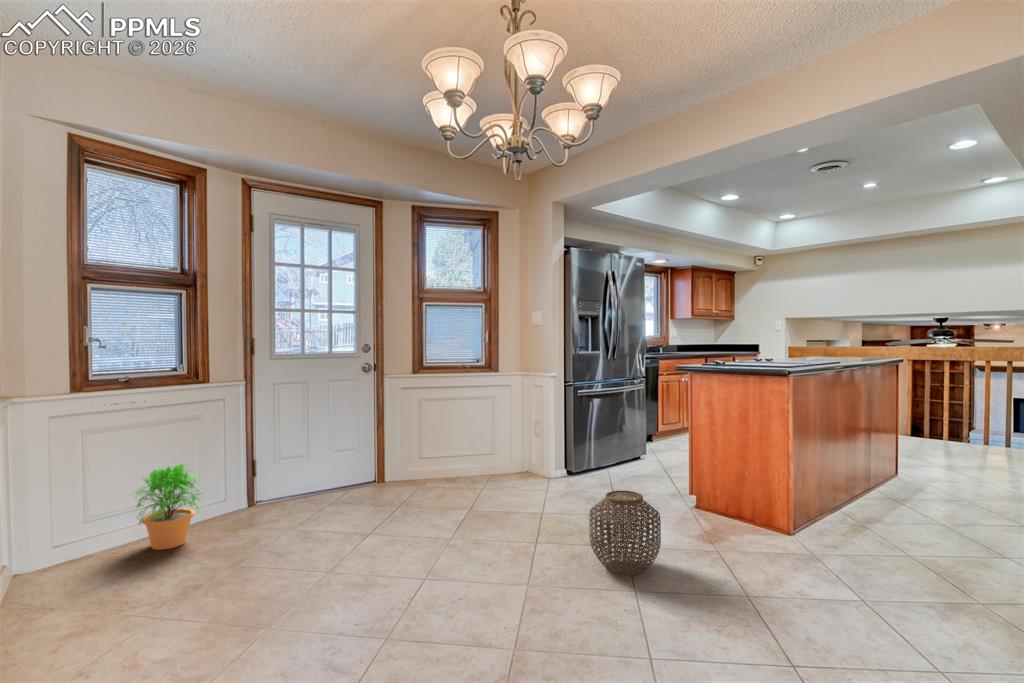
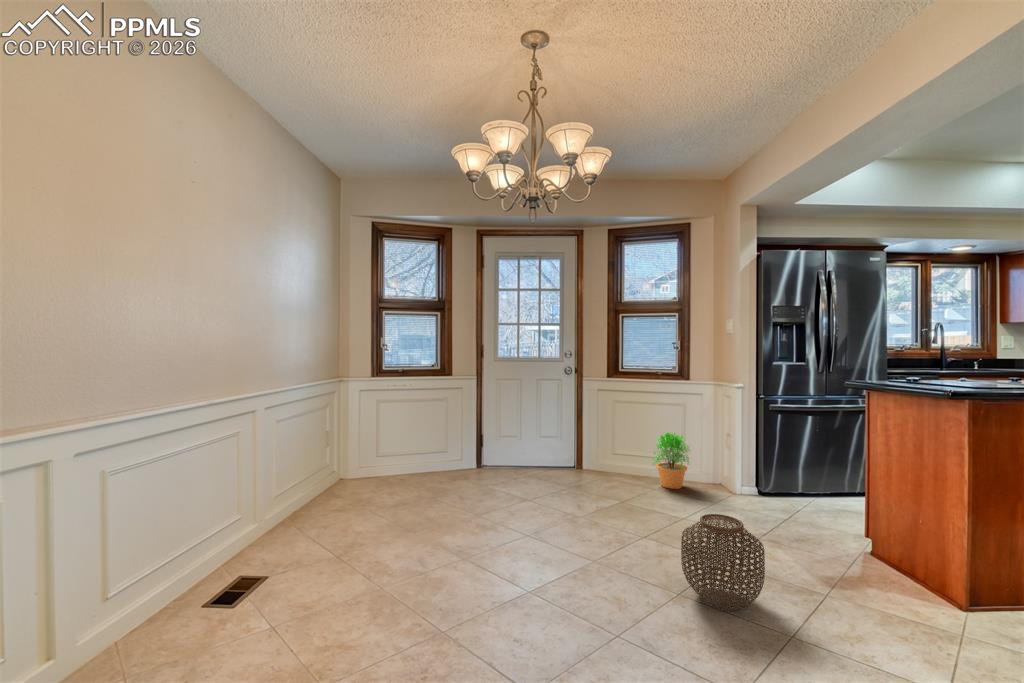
potted plant: present [136,465,199,550] -> present [654,433,689,489]

